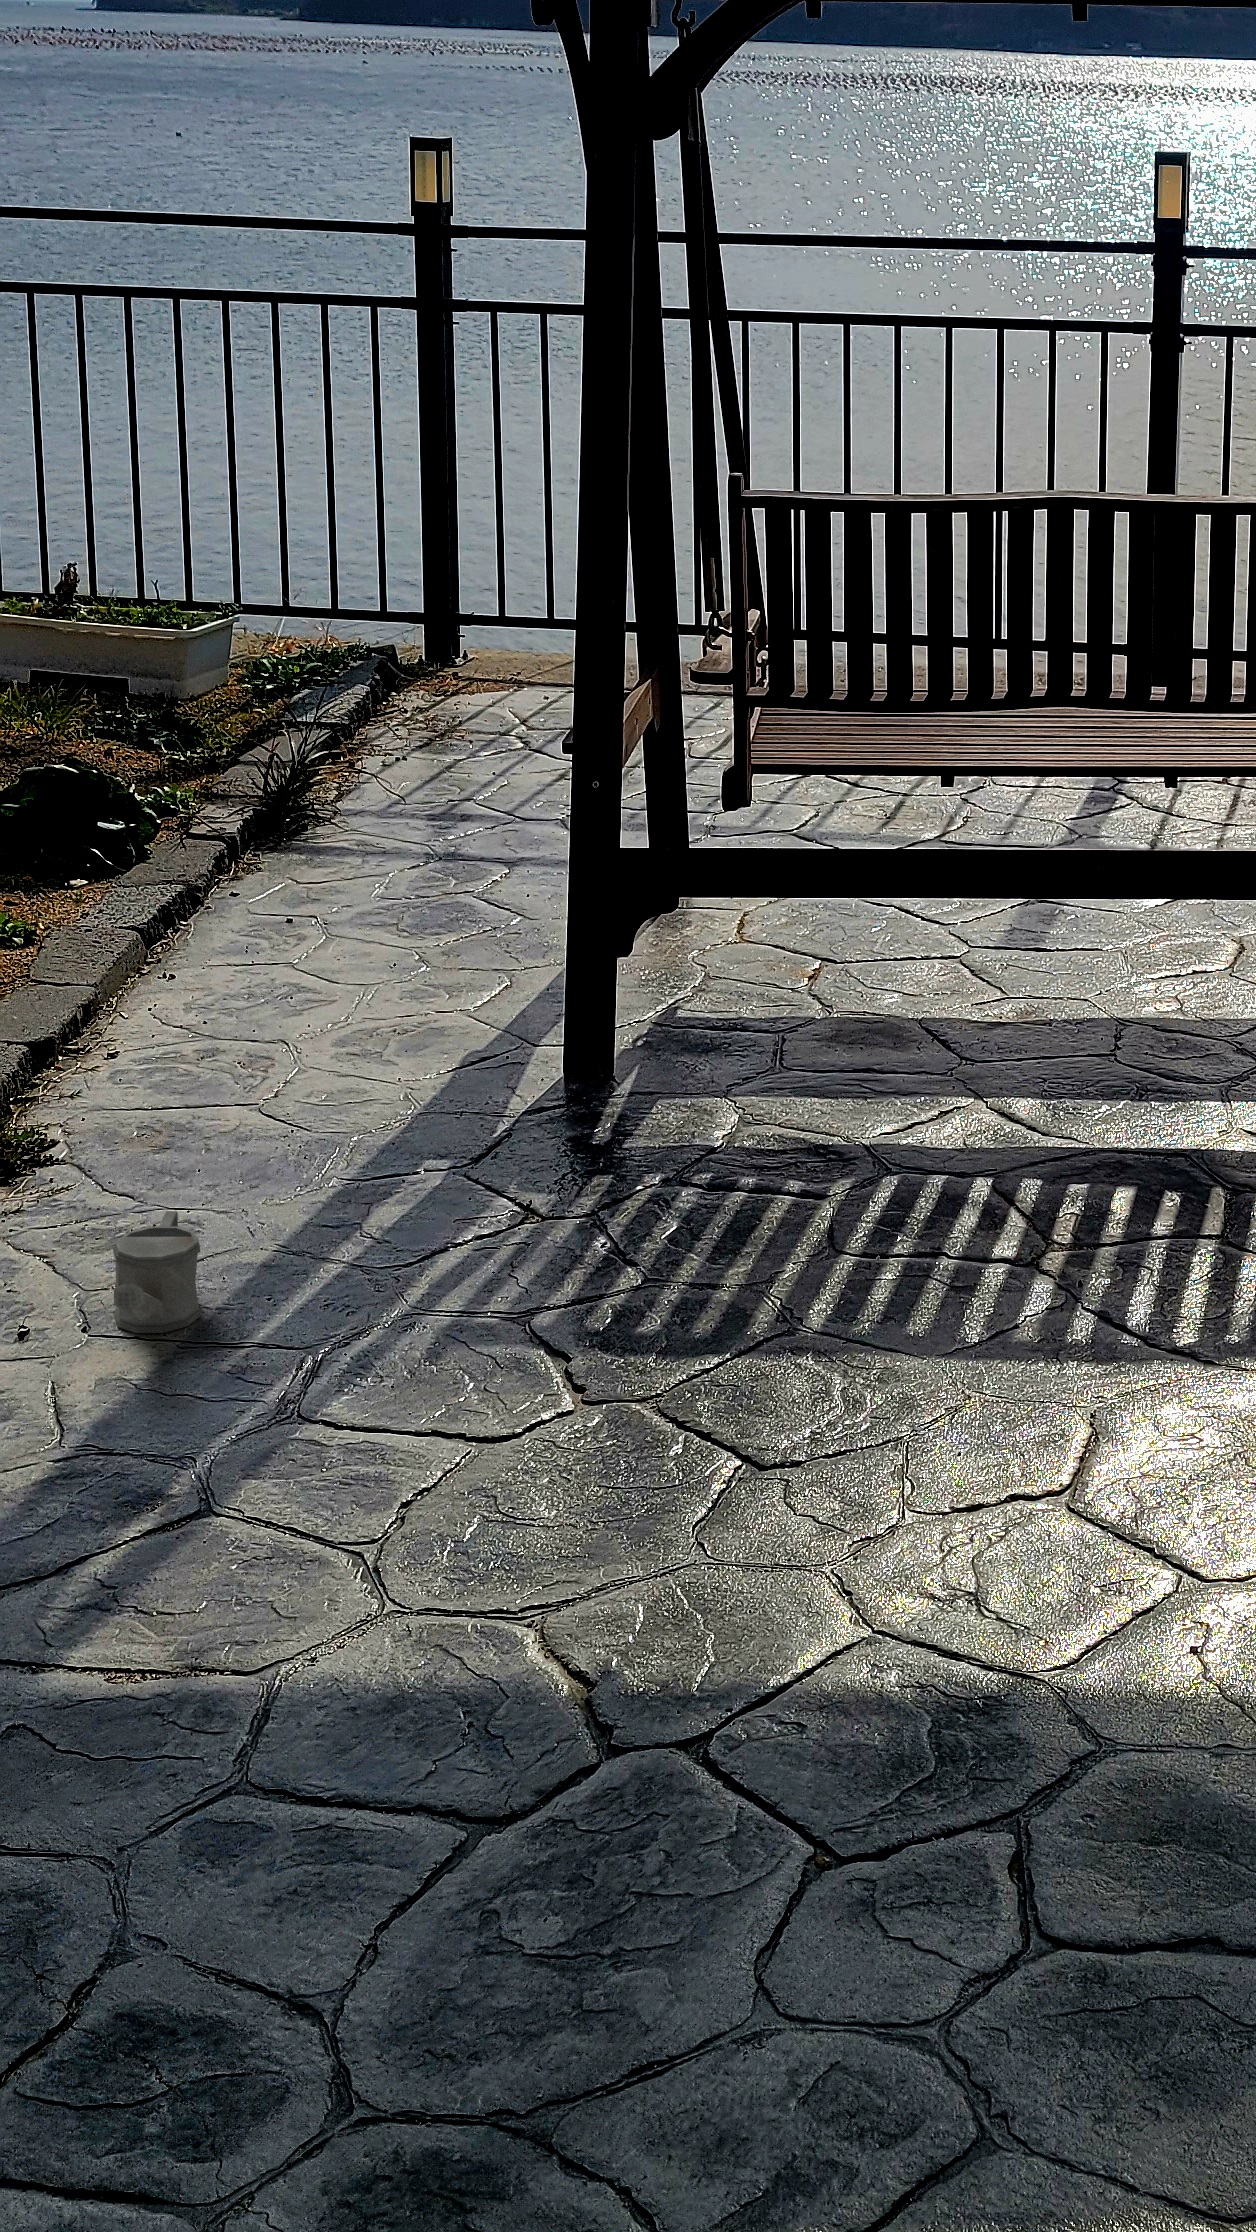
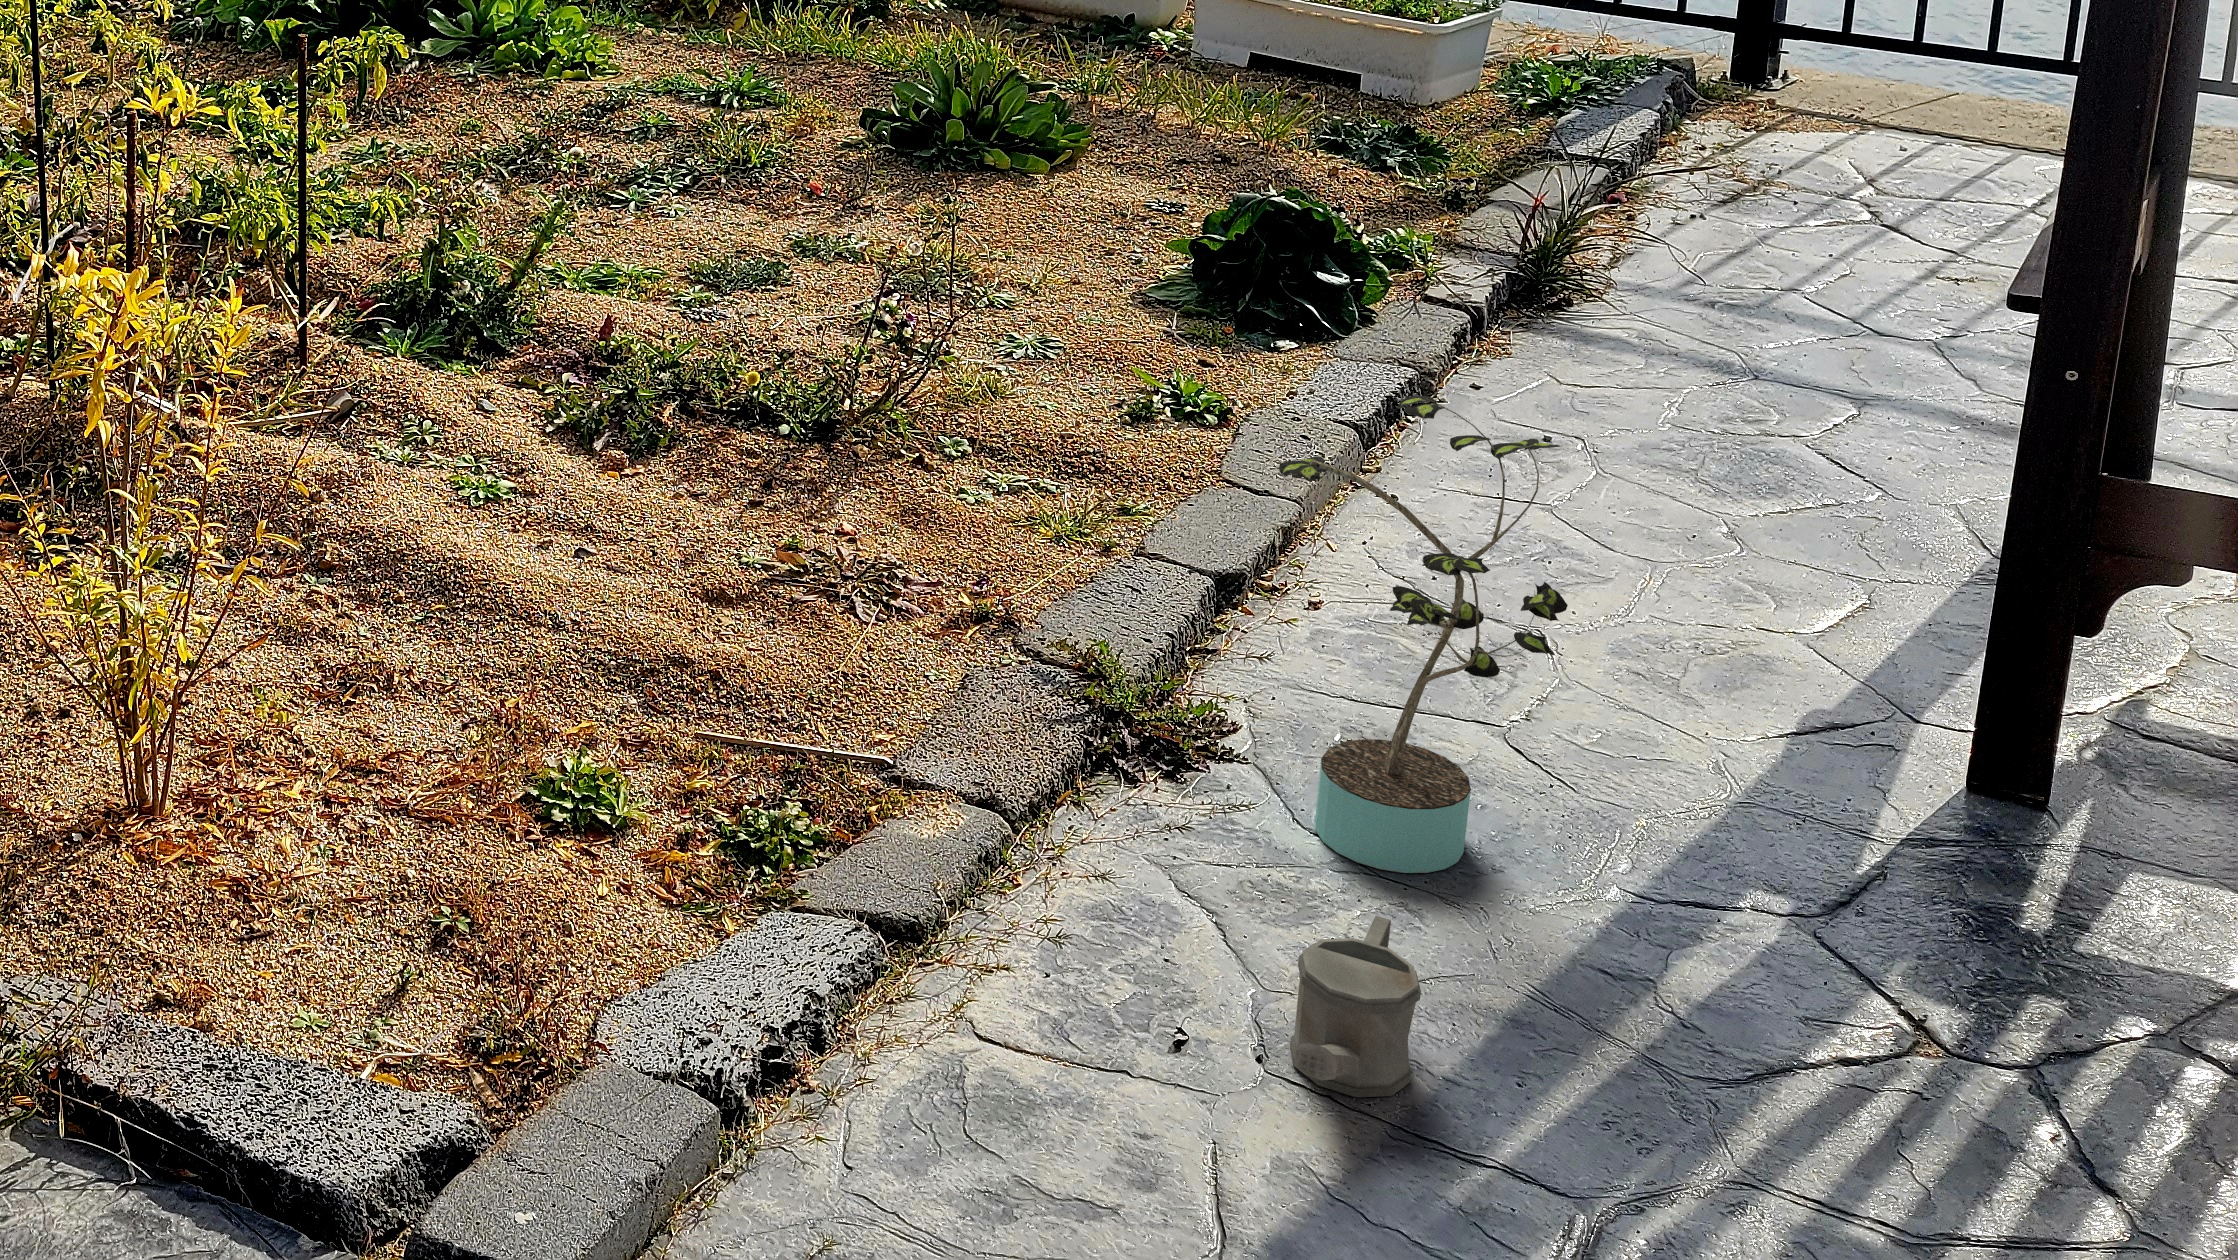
potted plant: none [67,848,280,1205] -> present [1279,395,1568,873]

